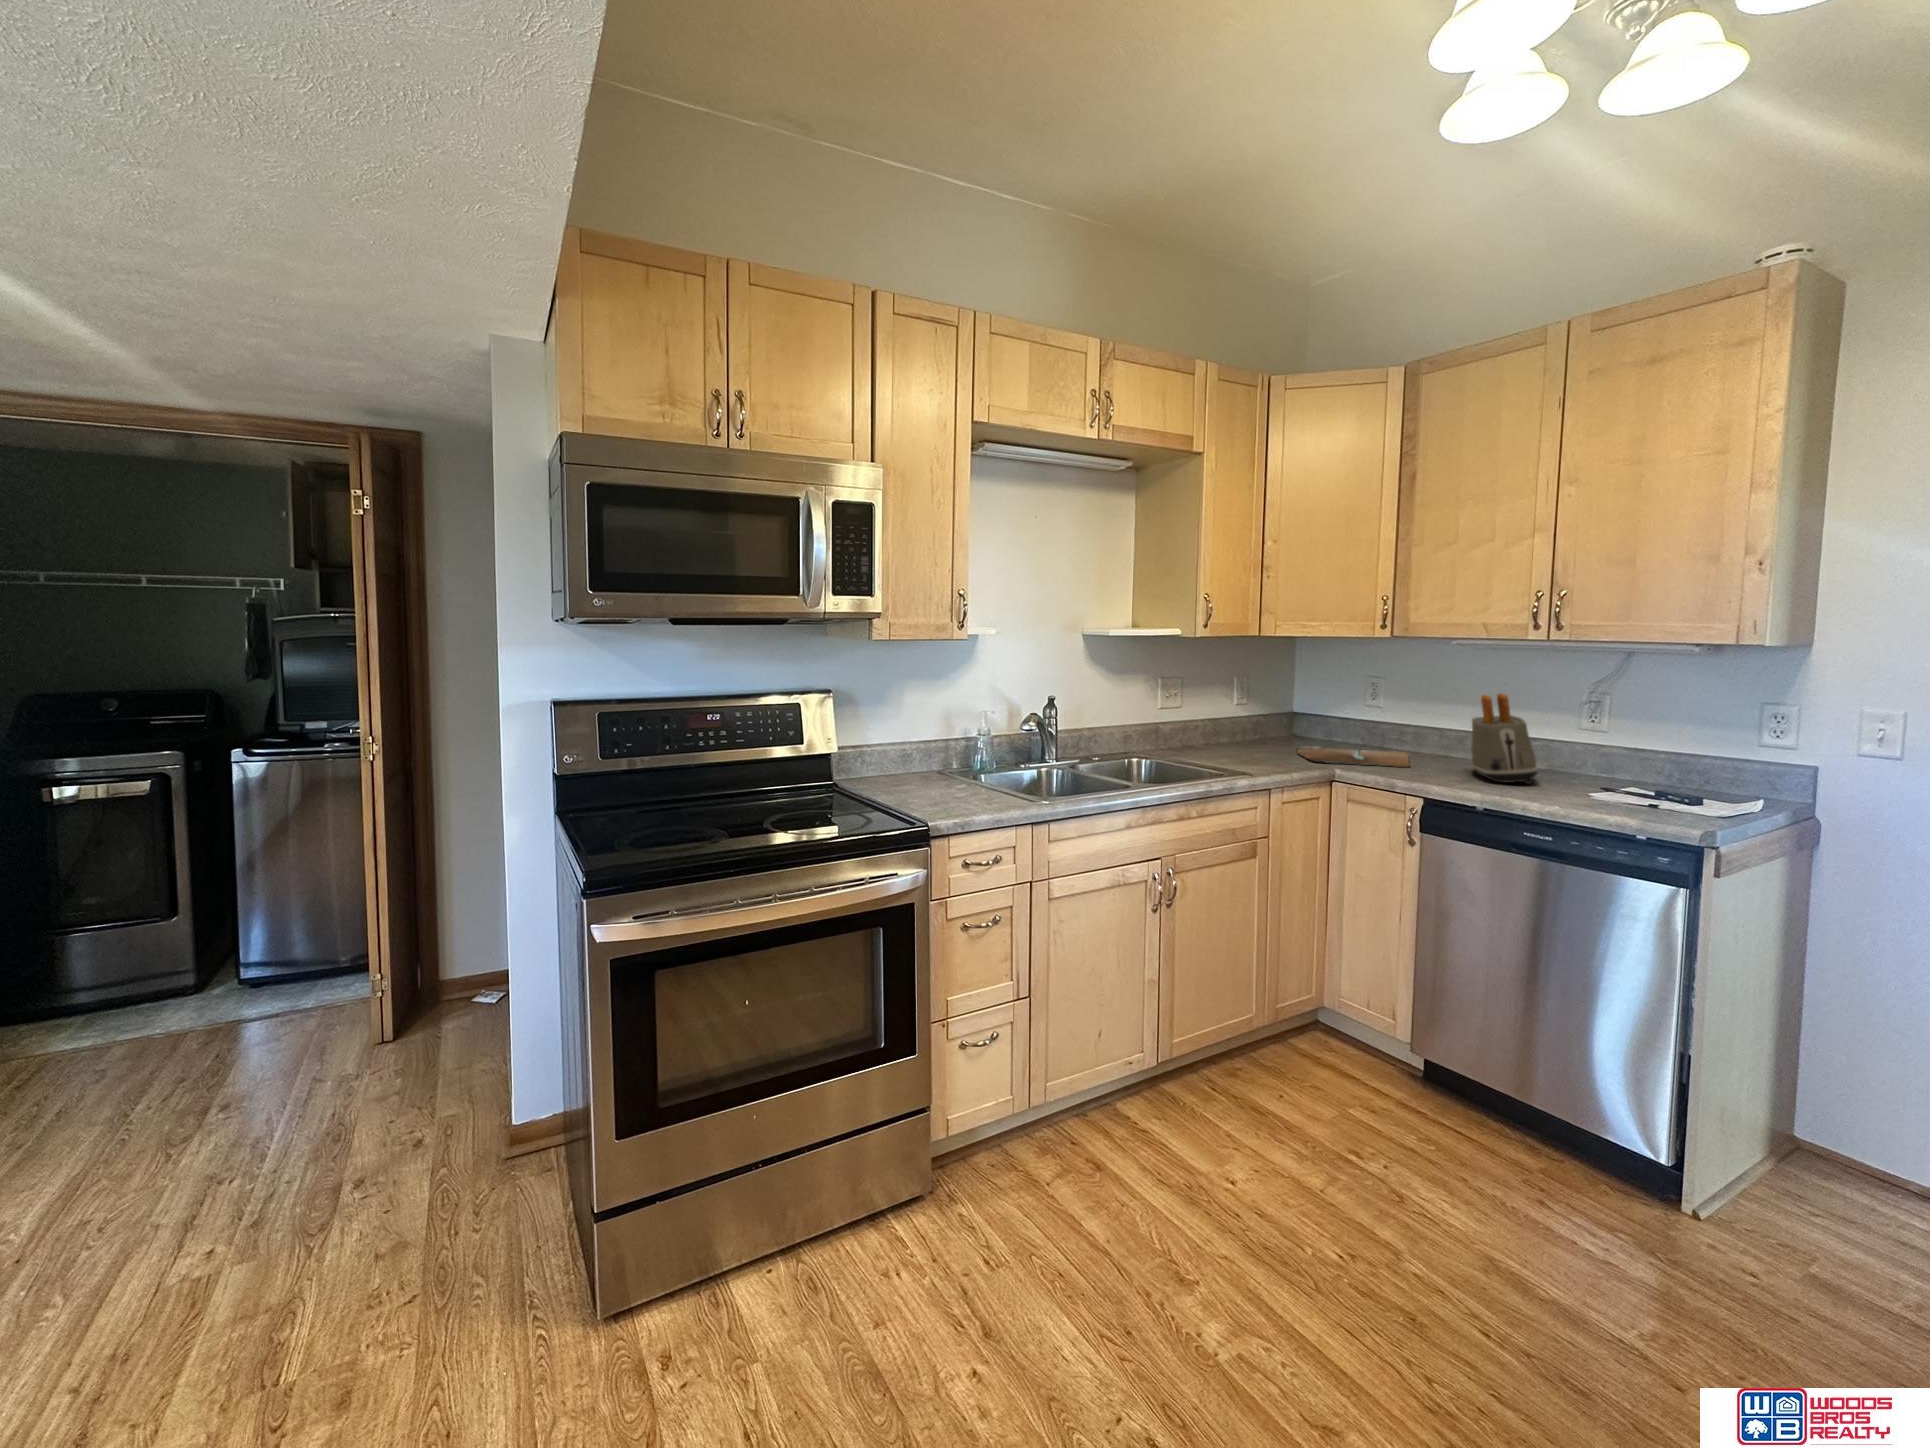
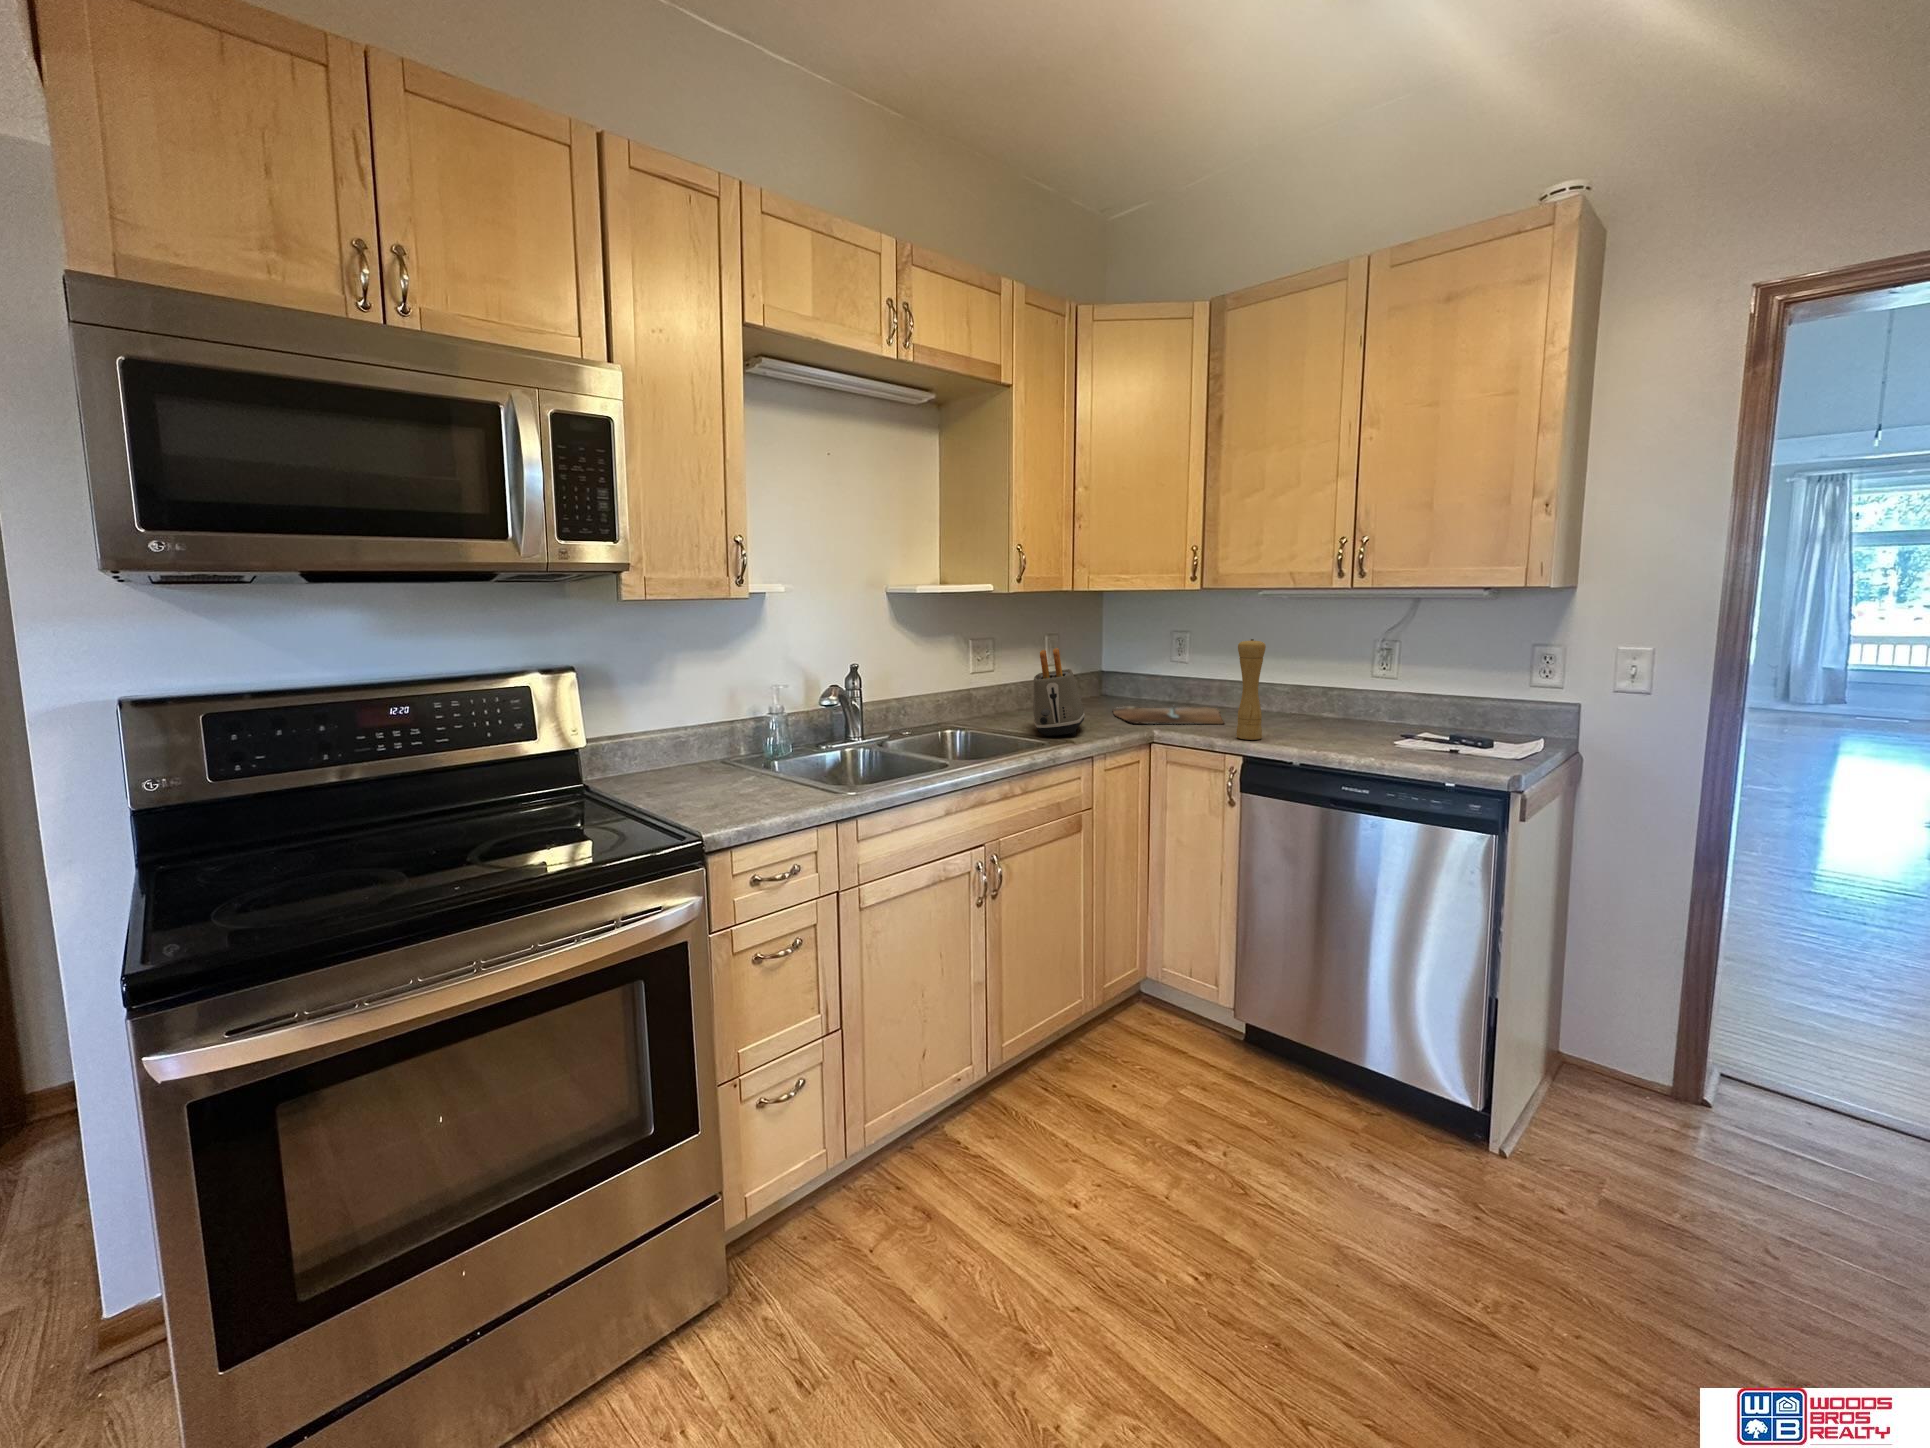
pepper mill: none [1418,687,1450,783] -> present [1236,639,1266,740]
toaster: present [1471,693,1538,784] -> present [1033,648,1085,736]

